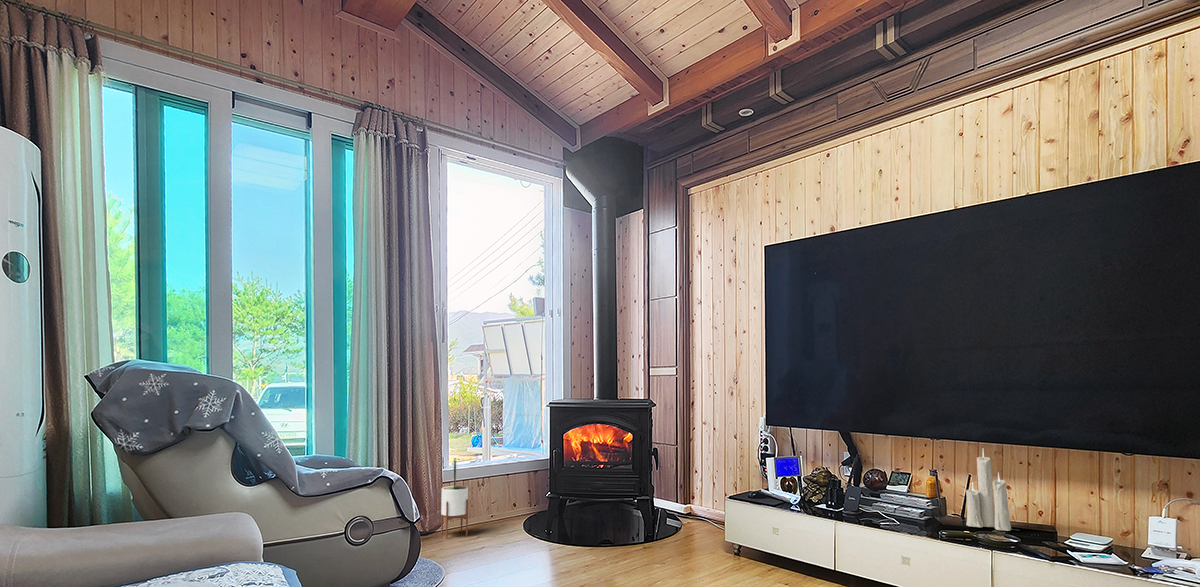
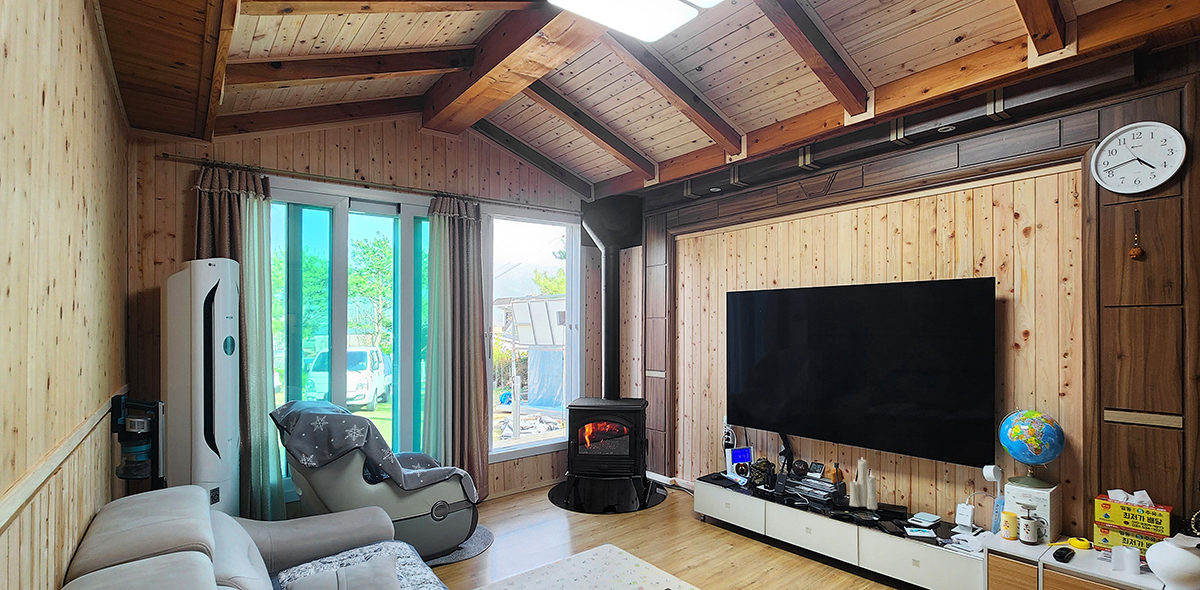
potted plant: present [441,458,468,538] -> none [493,439,513,506]

